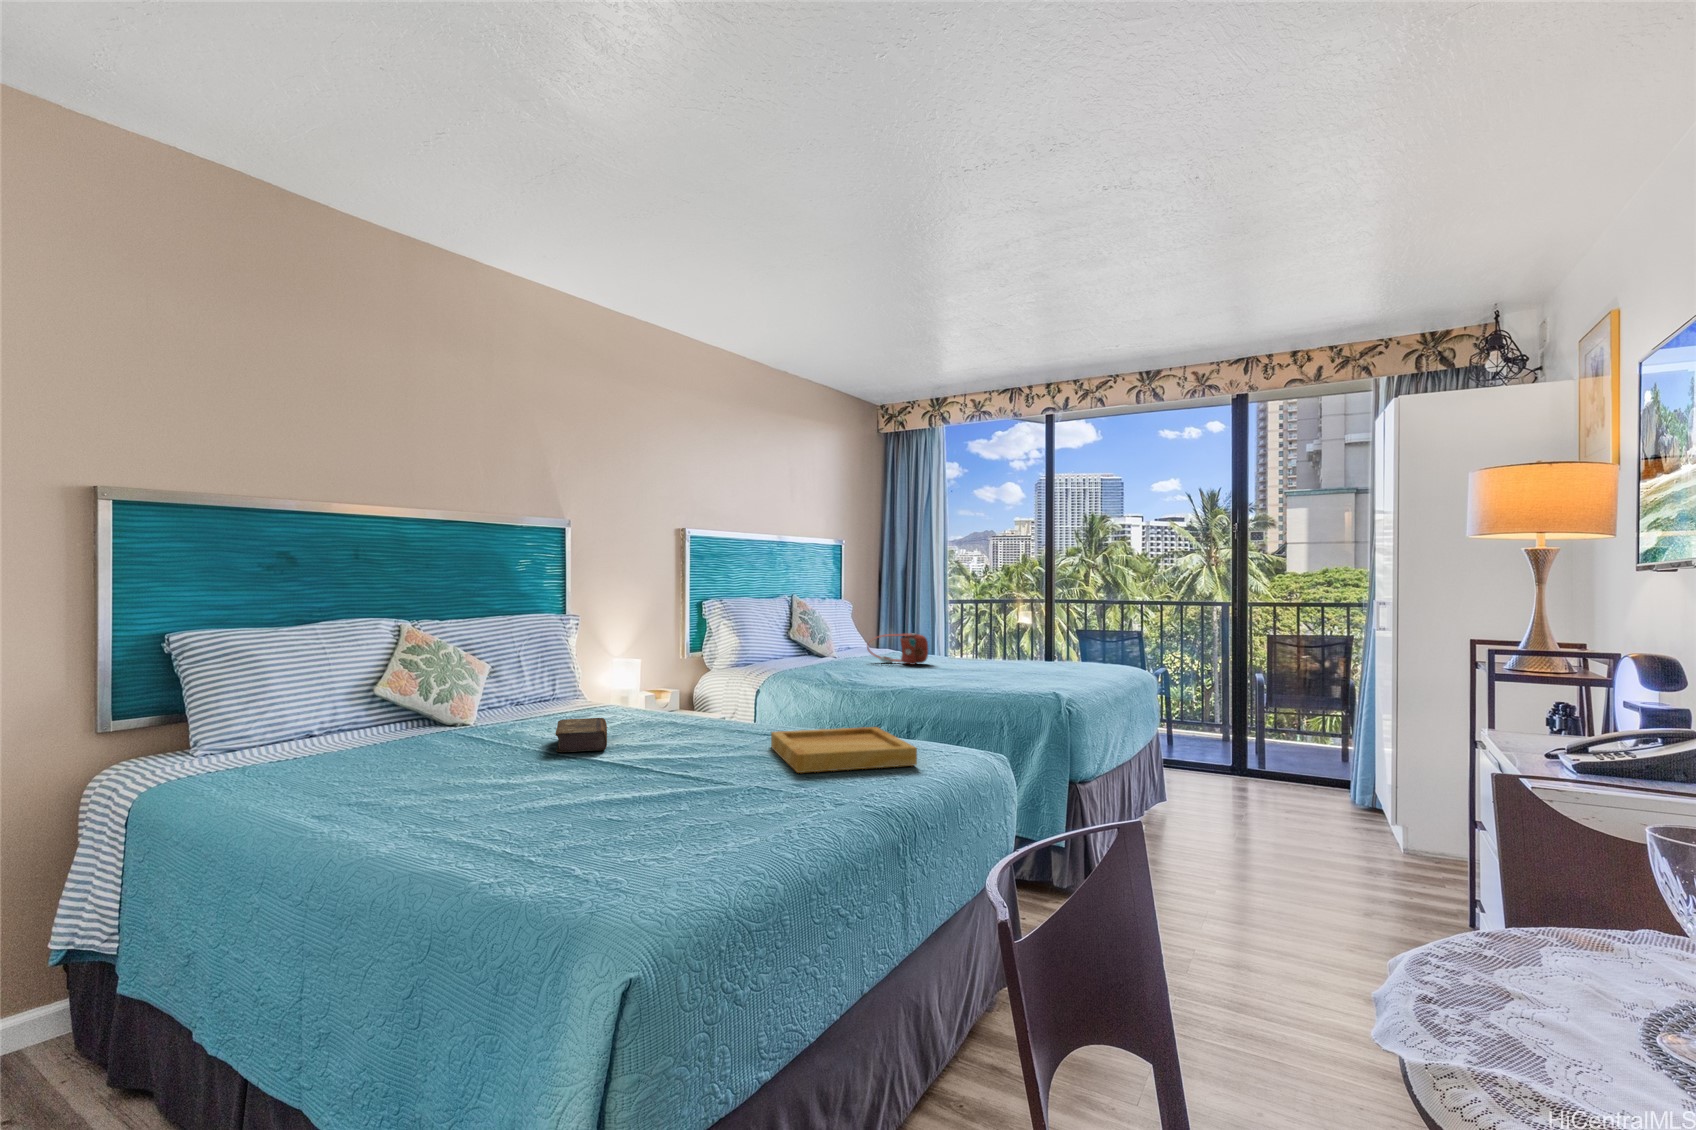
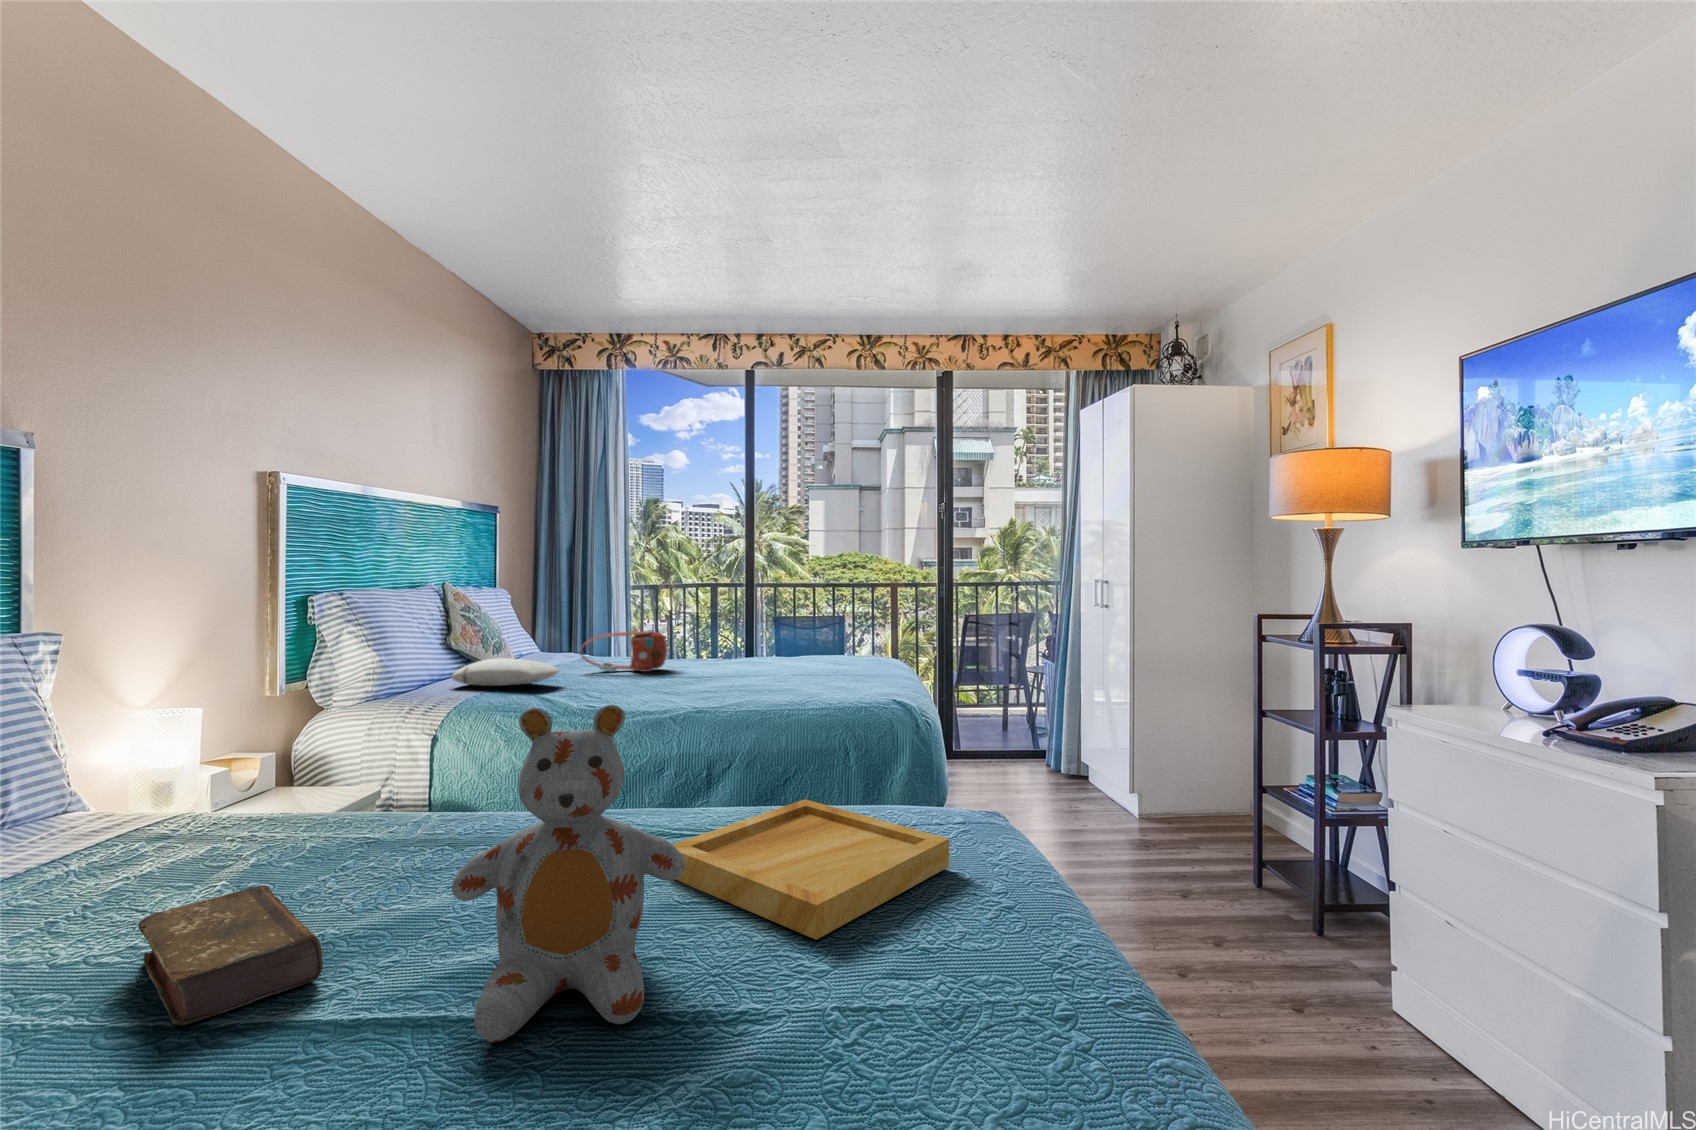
stuffed bear: none [632,641,737,775] -> present [452,705,685,1042]
pillow: none [780,647,843,665] -> present [452,658,559,686]

